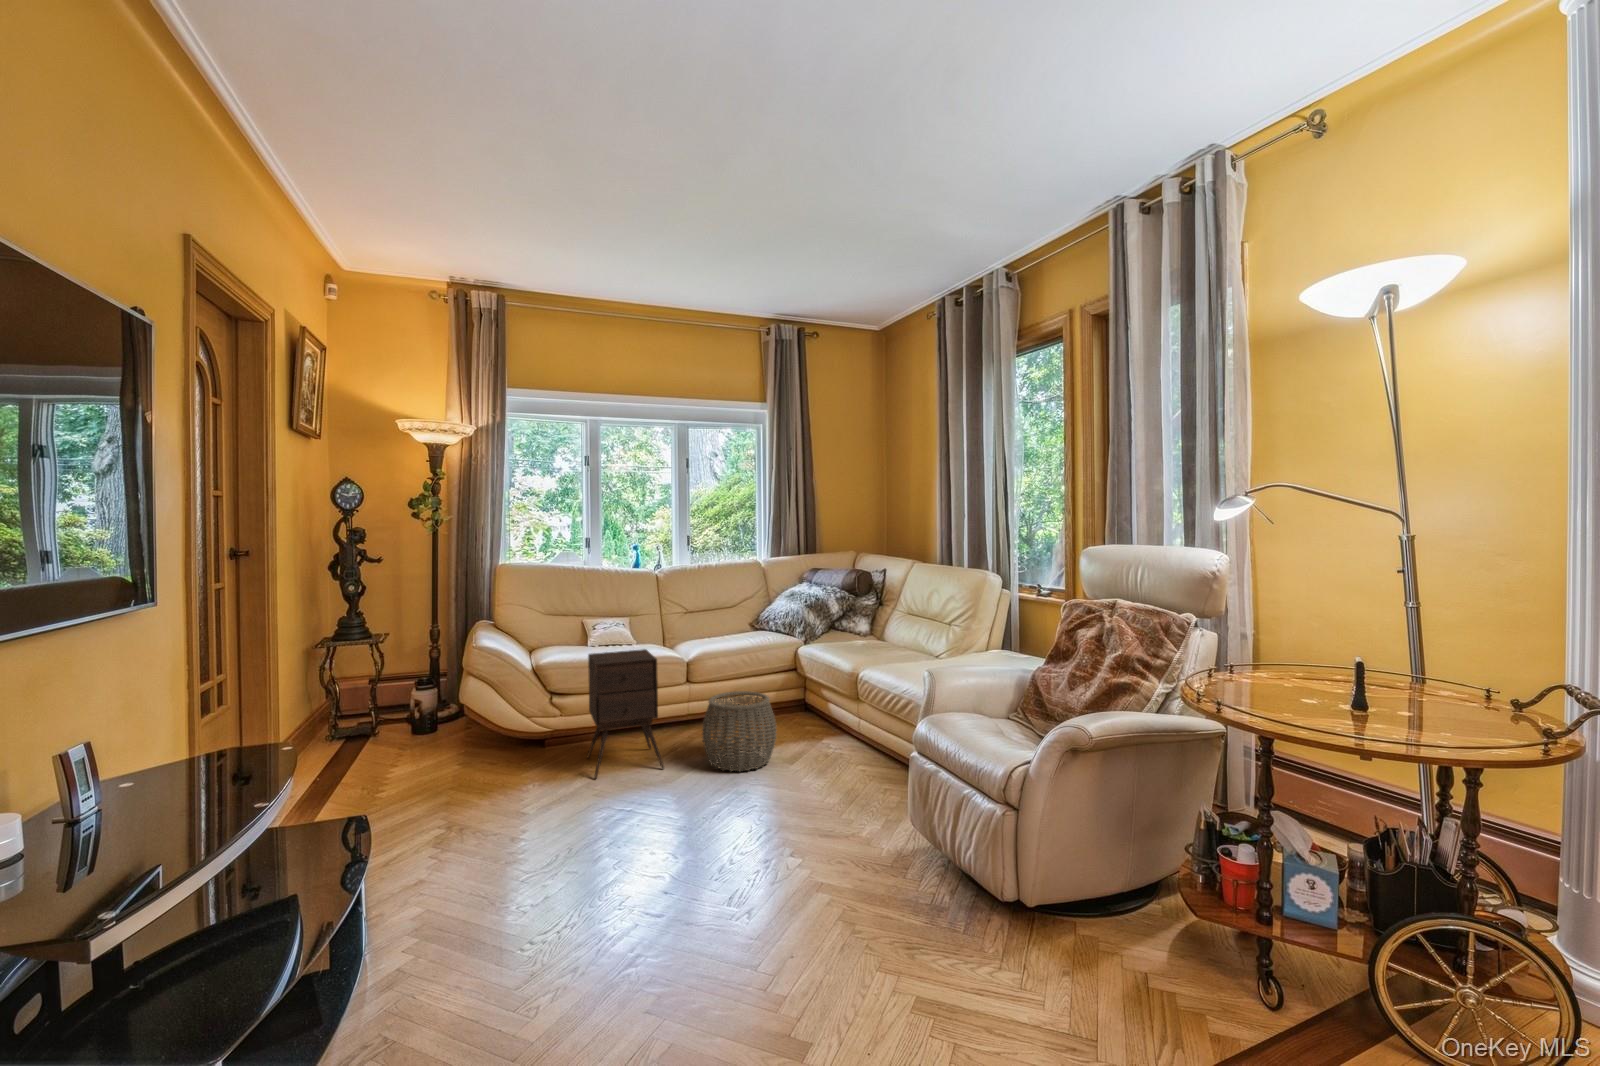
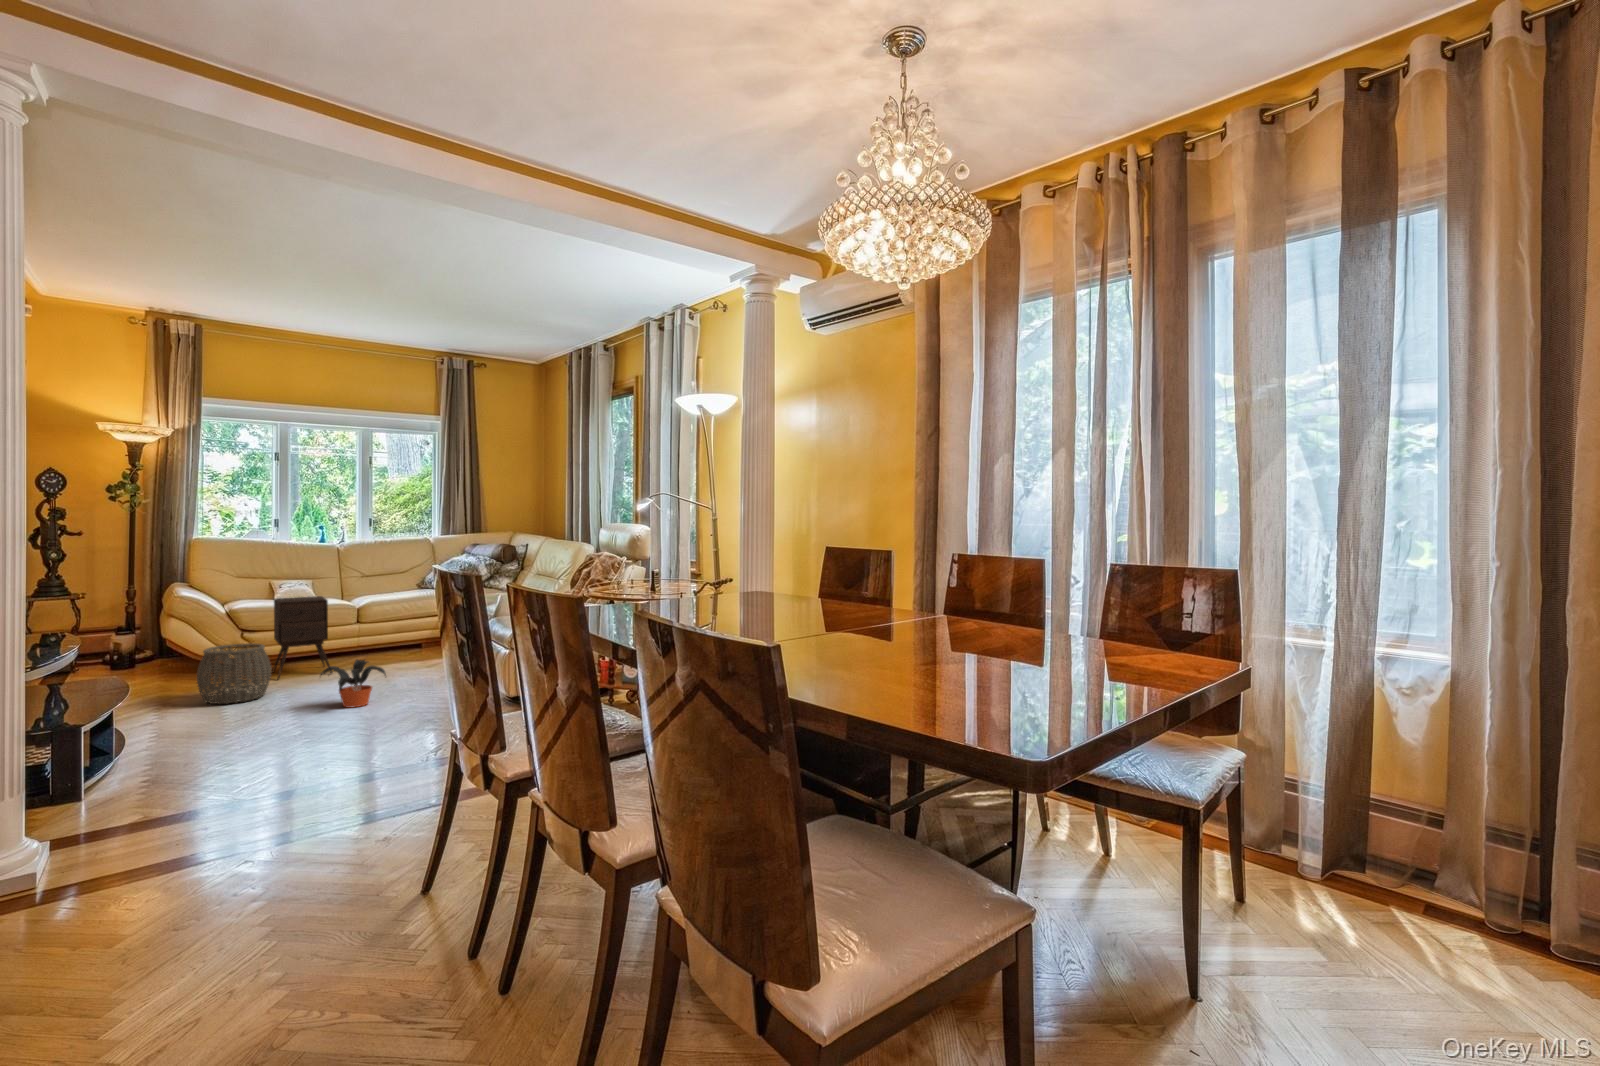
woven basket: present [702,691,777,771] -> present [197,643,272,704]
potted plant: none [666,785,771,883] -> present [321,659,386,708]

